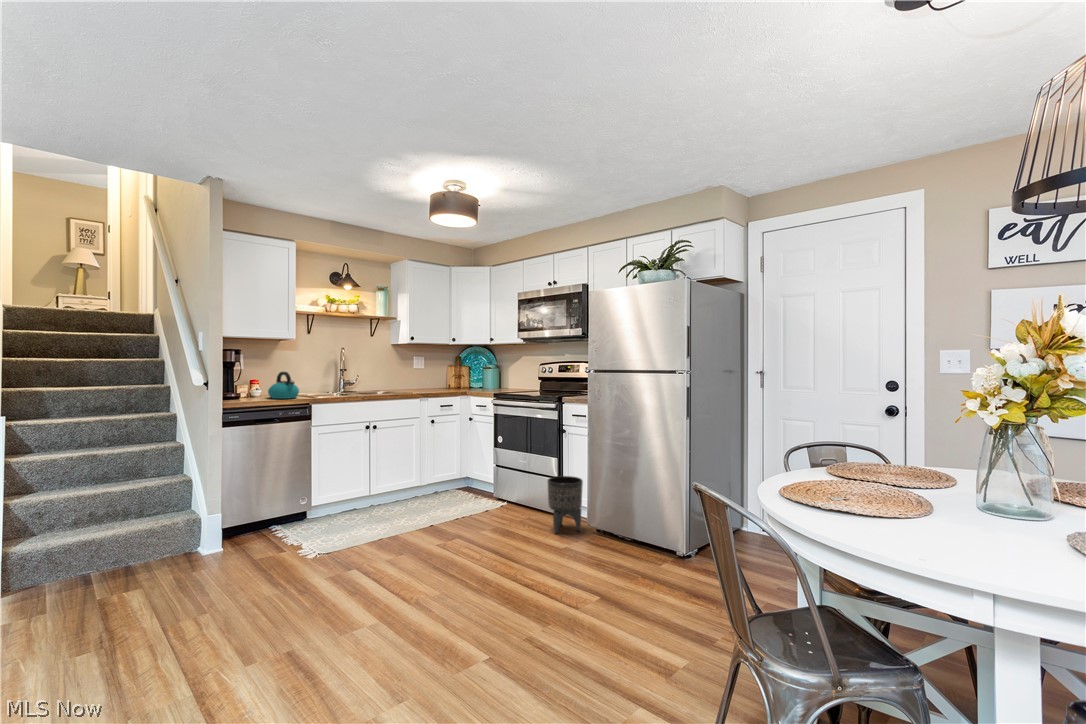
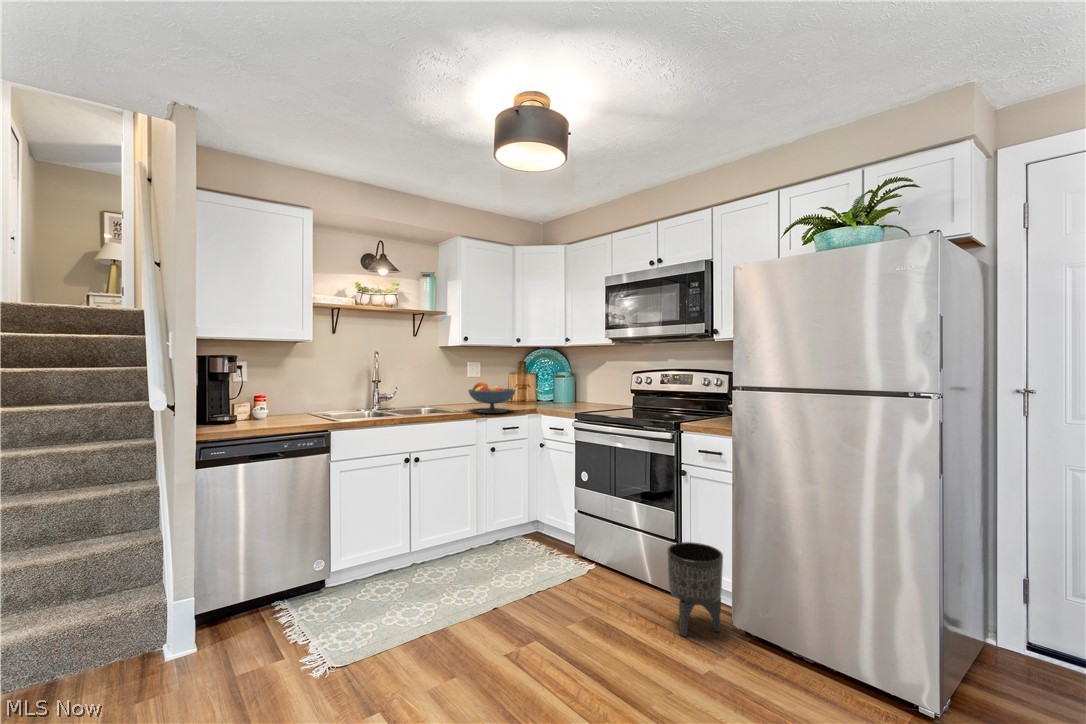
fruit bowl: none [414,371,450,394] -> present [469,382,515,413]
kettle: present [268,372,299,399] -> none [274,385,316,423]

